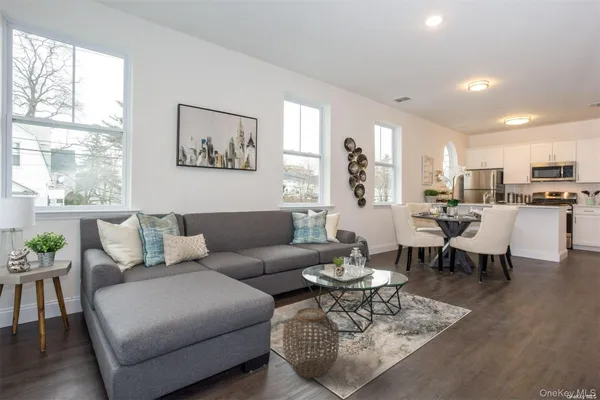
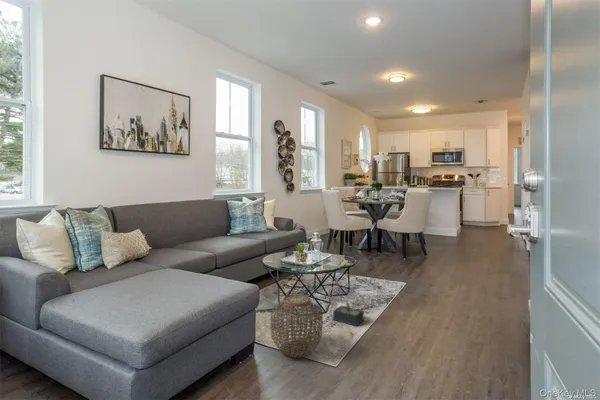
decorative plant: none [358,298,409,352] -> present [327,281,368,326]

